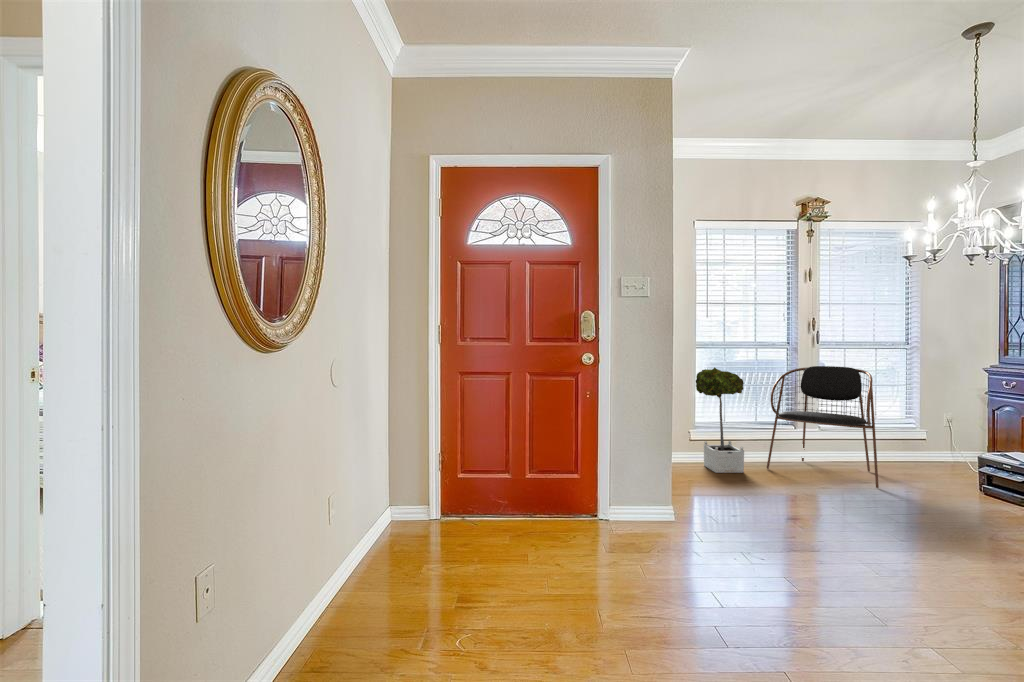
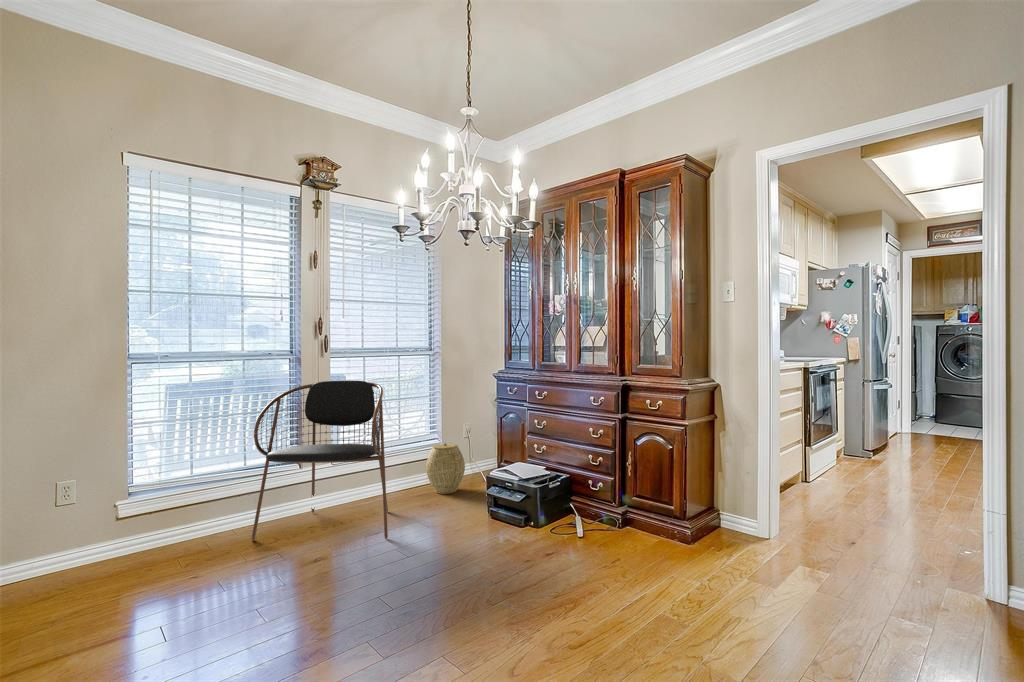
potted tree: present [696,367,744,473] -> none [121,392,209,571]
woven basket: none [903,426,947,470] -> present [426,443,465,494]

